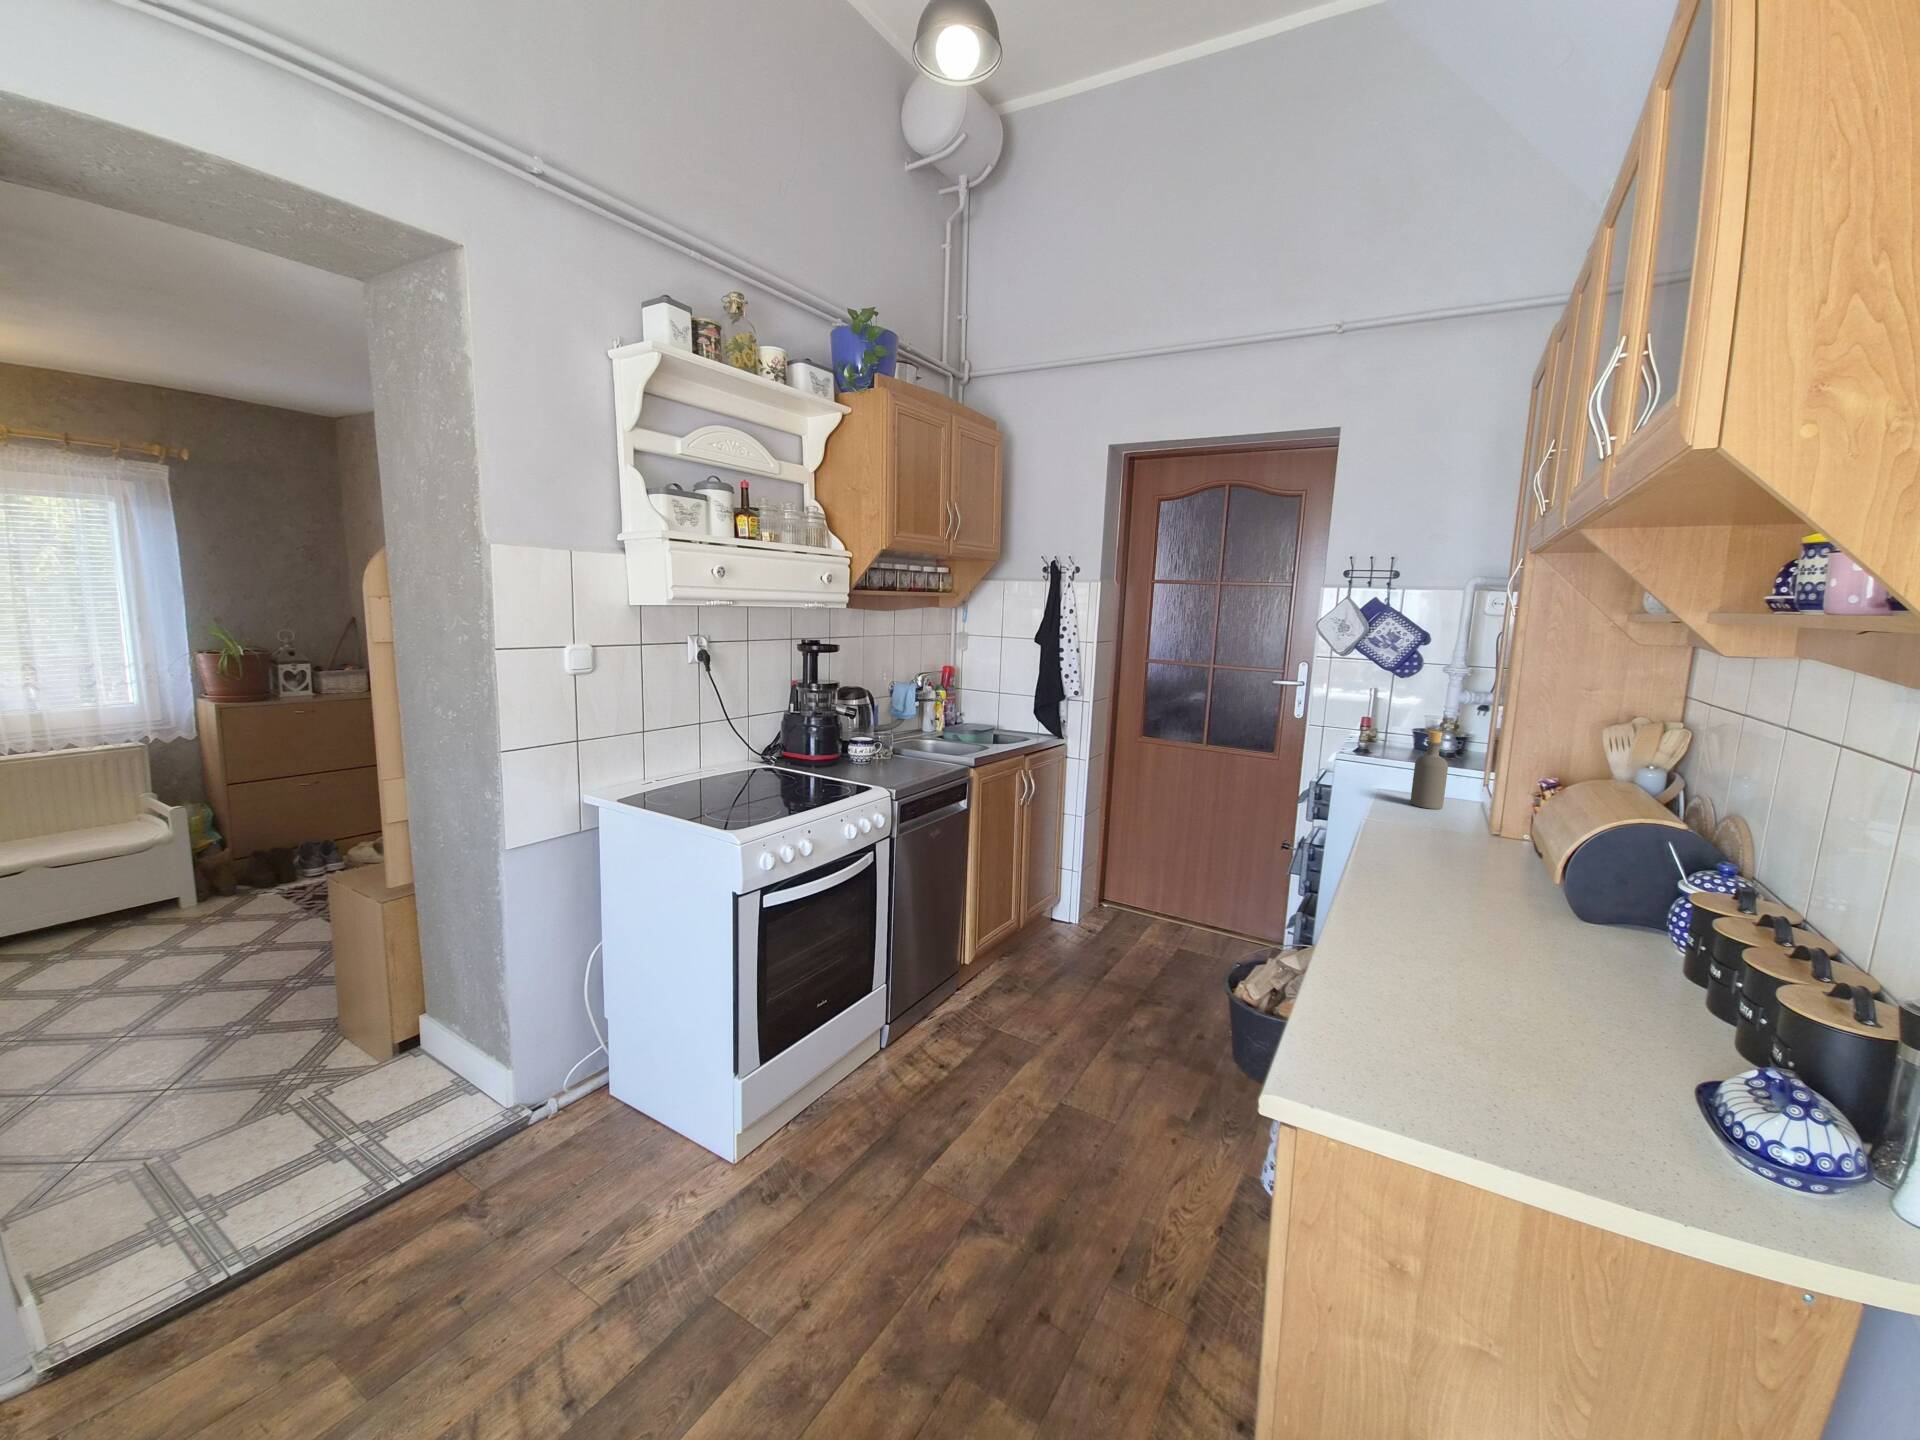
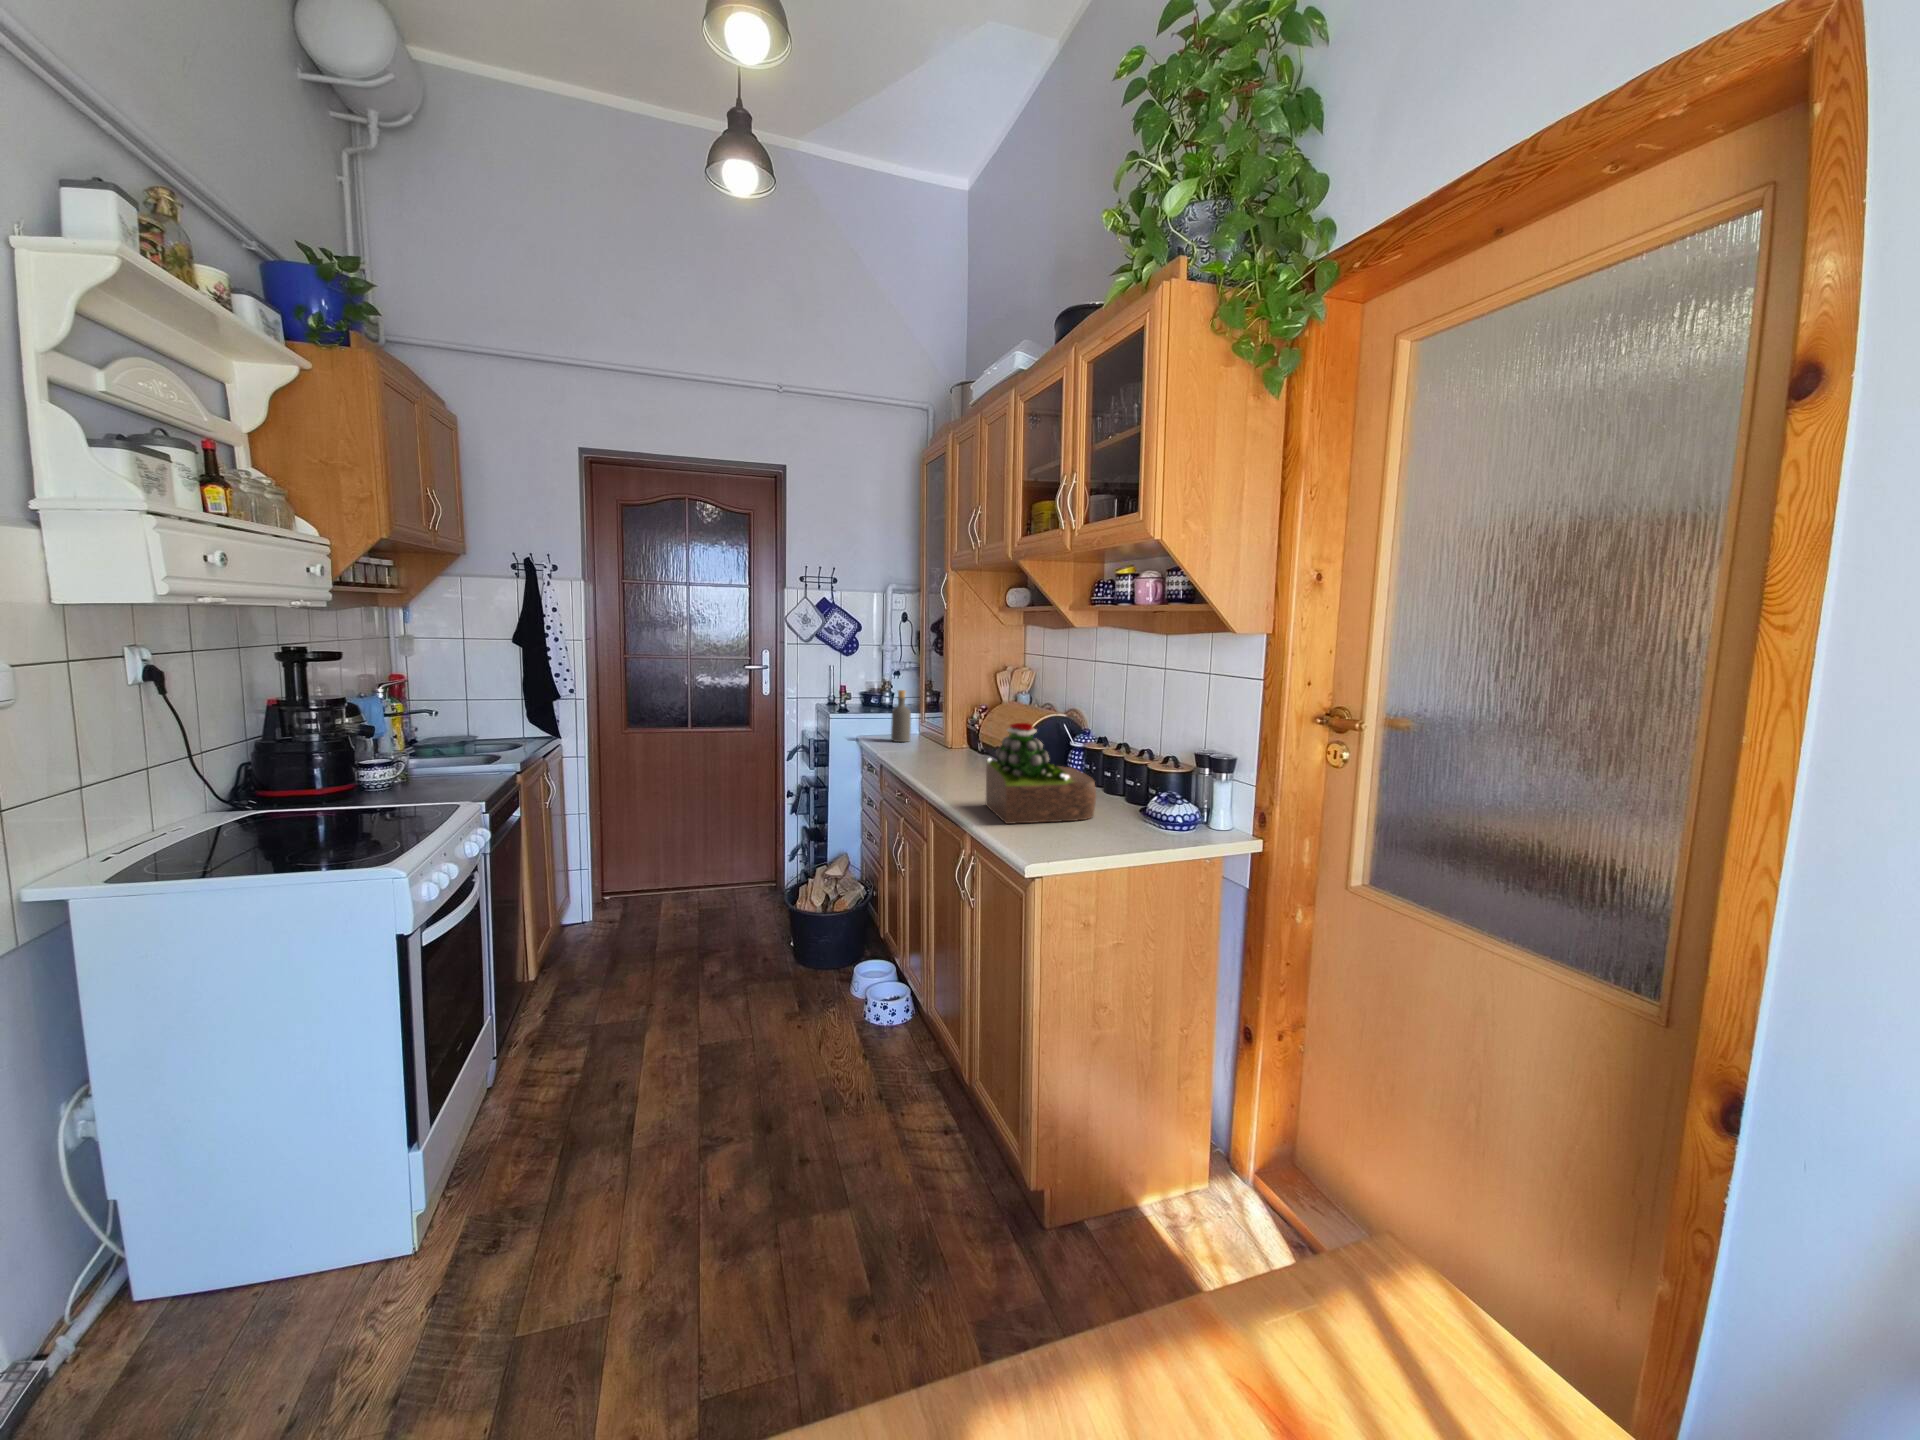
succulent plant: none [1363,817,1607,1047] -> present [986,723,1096,824]

